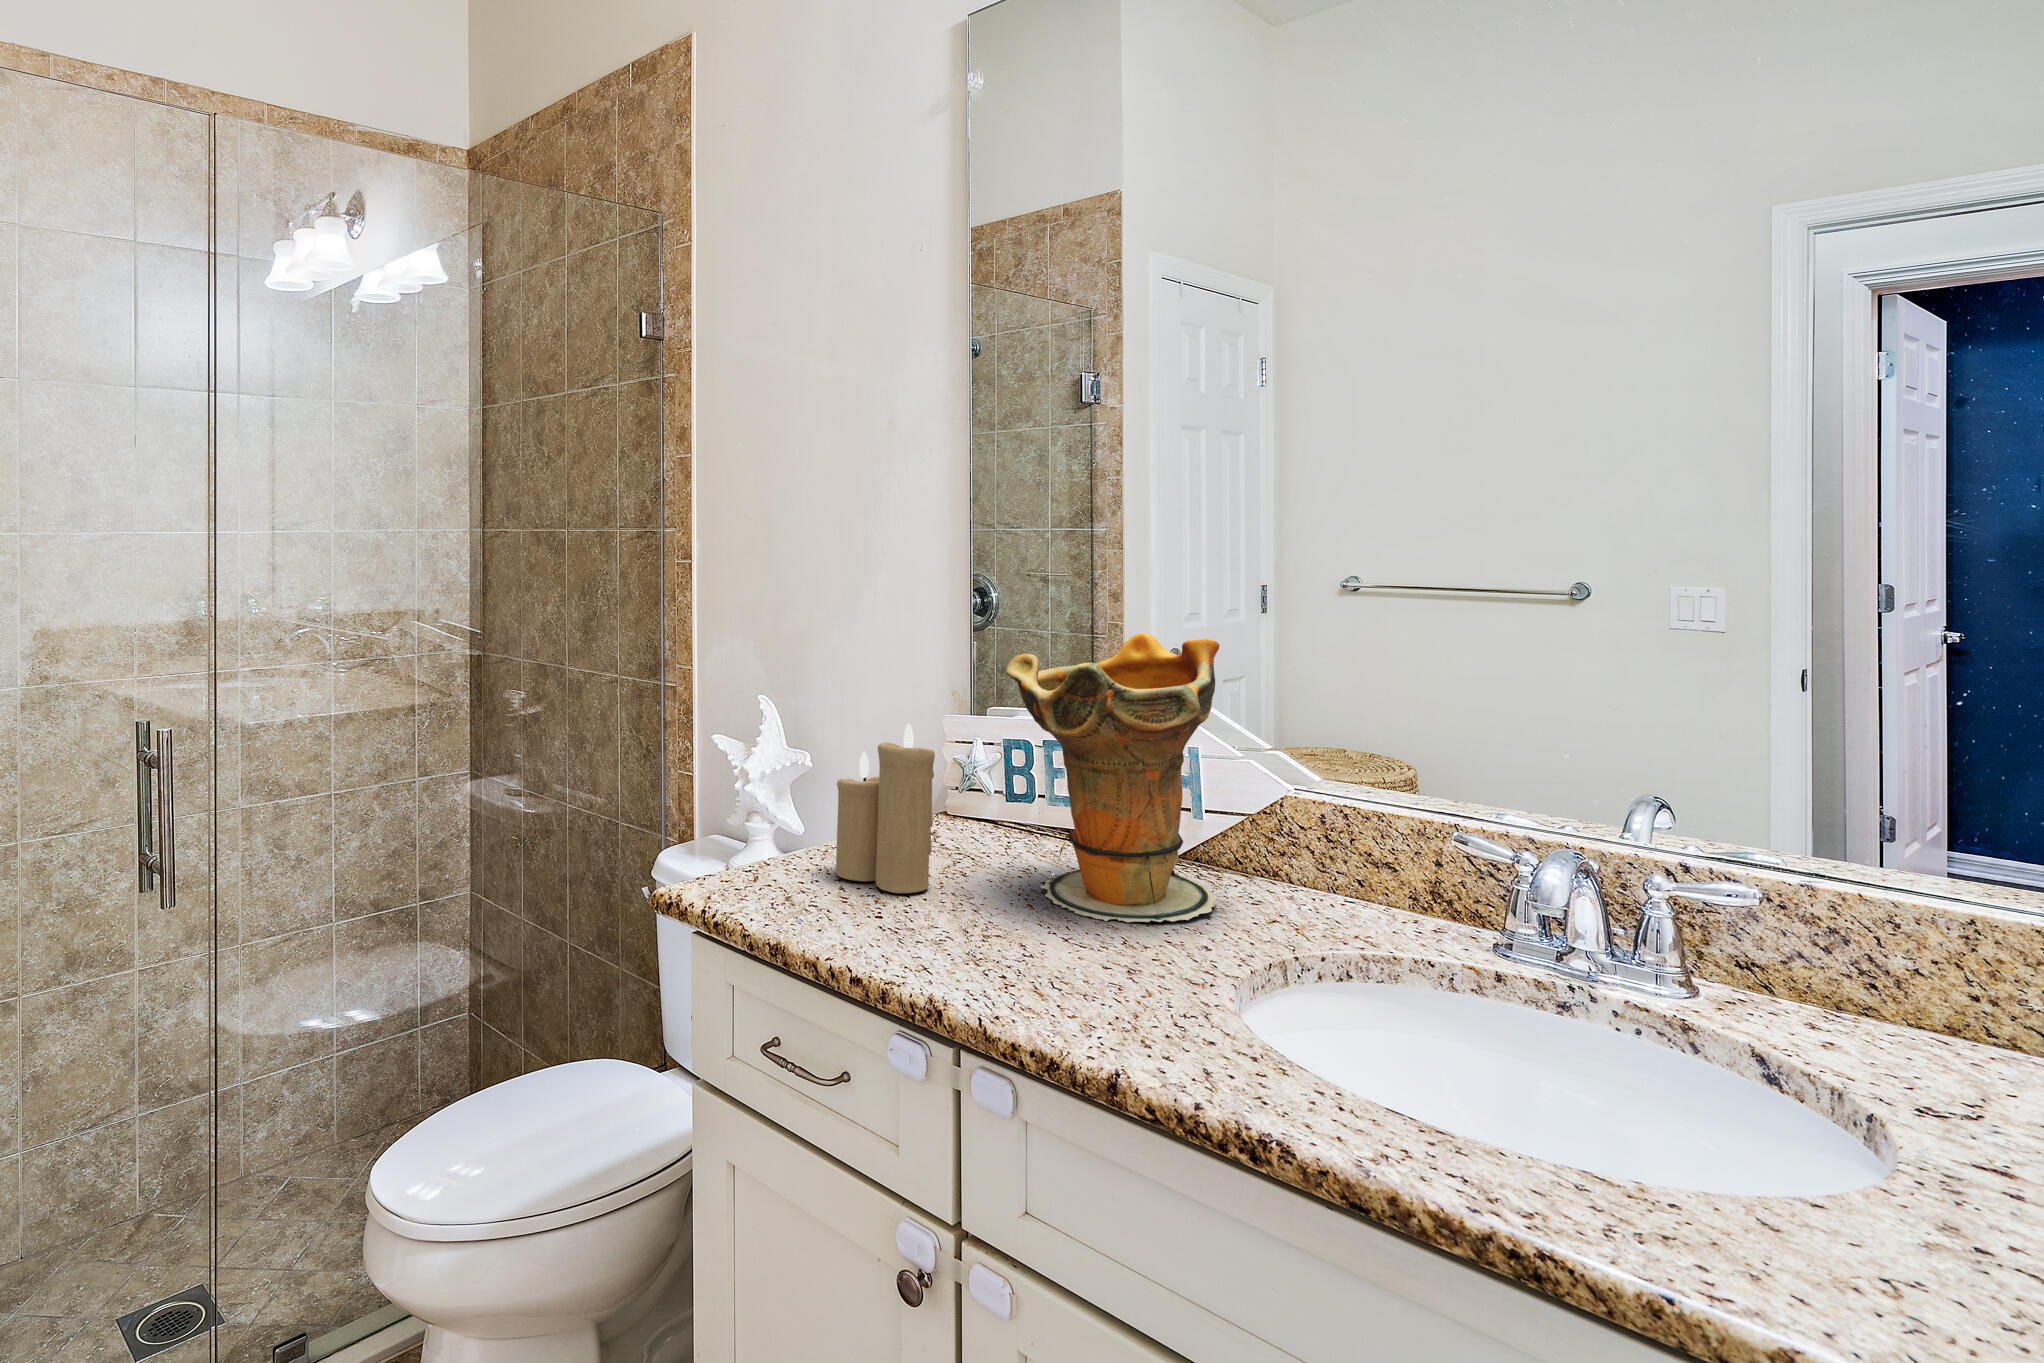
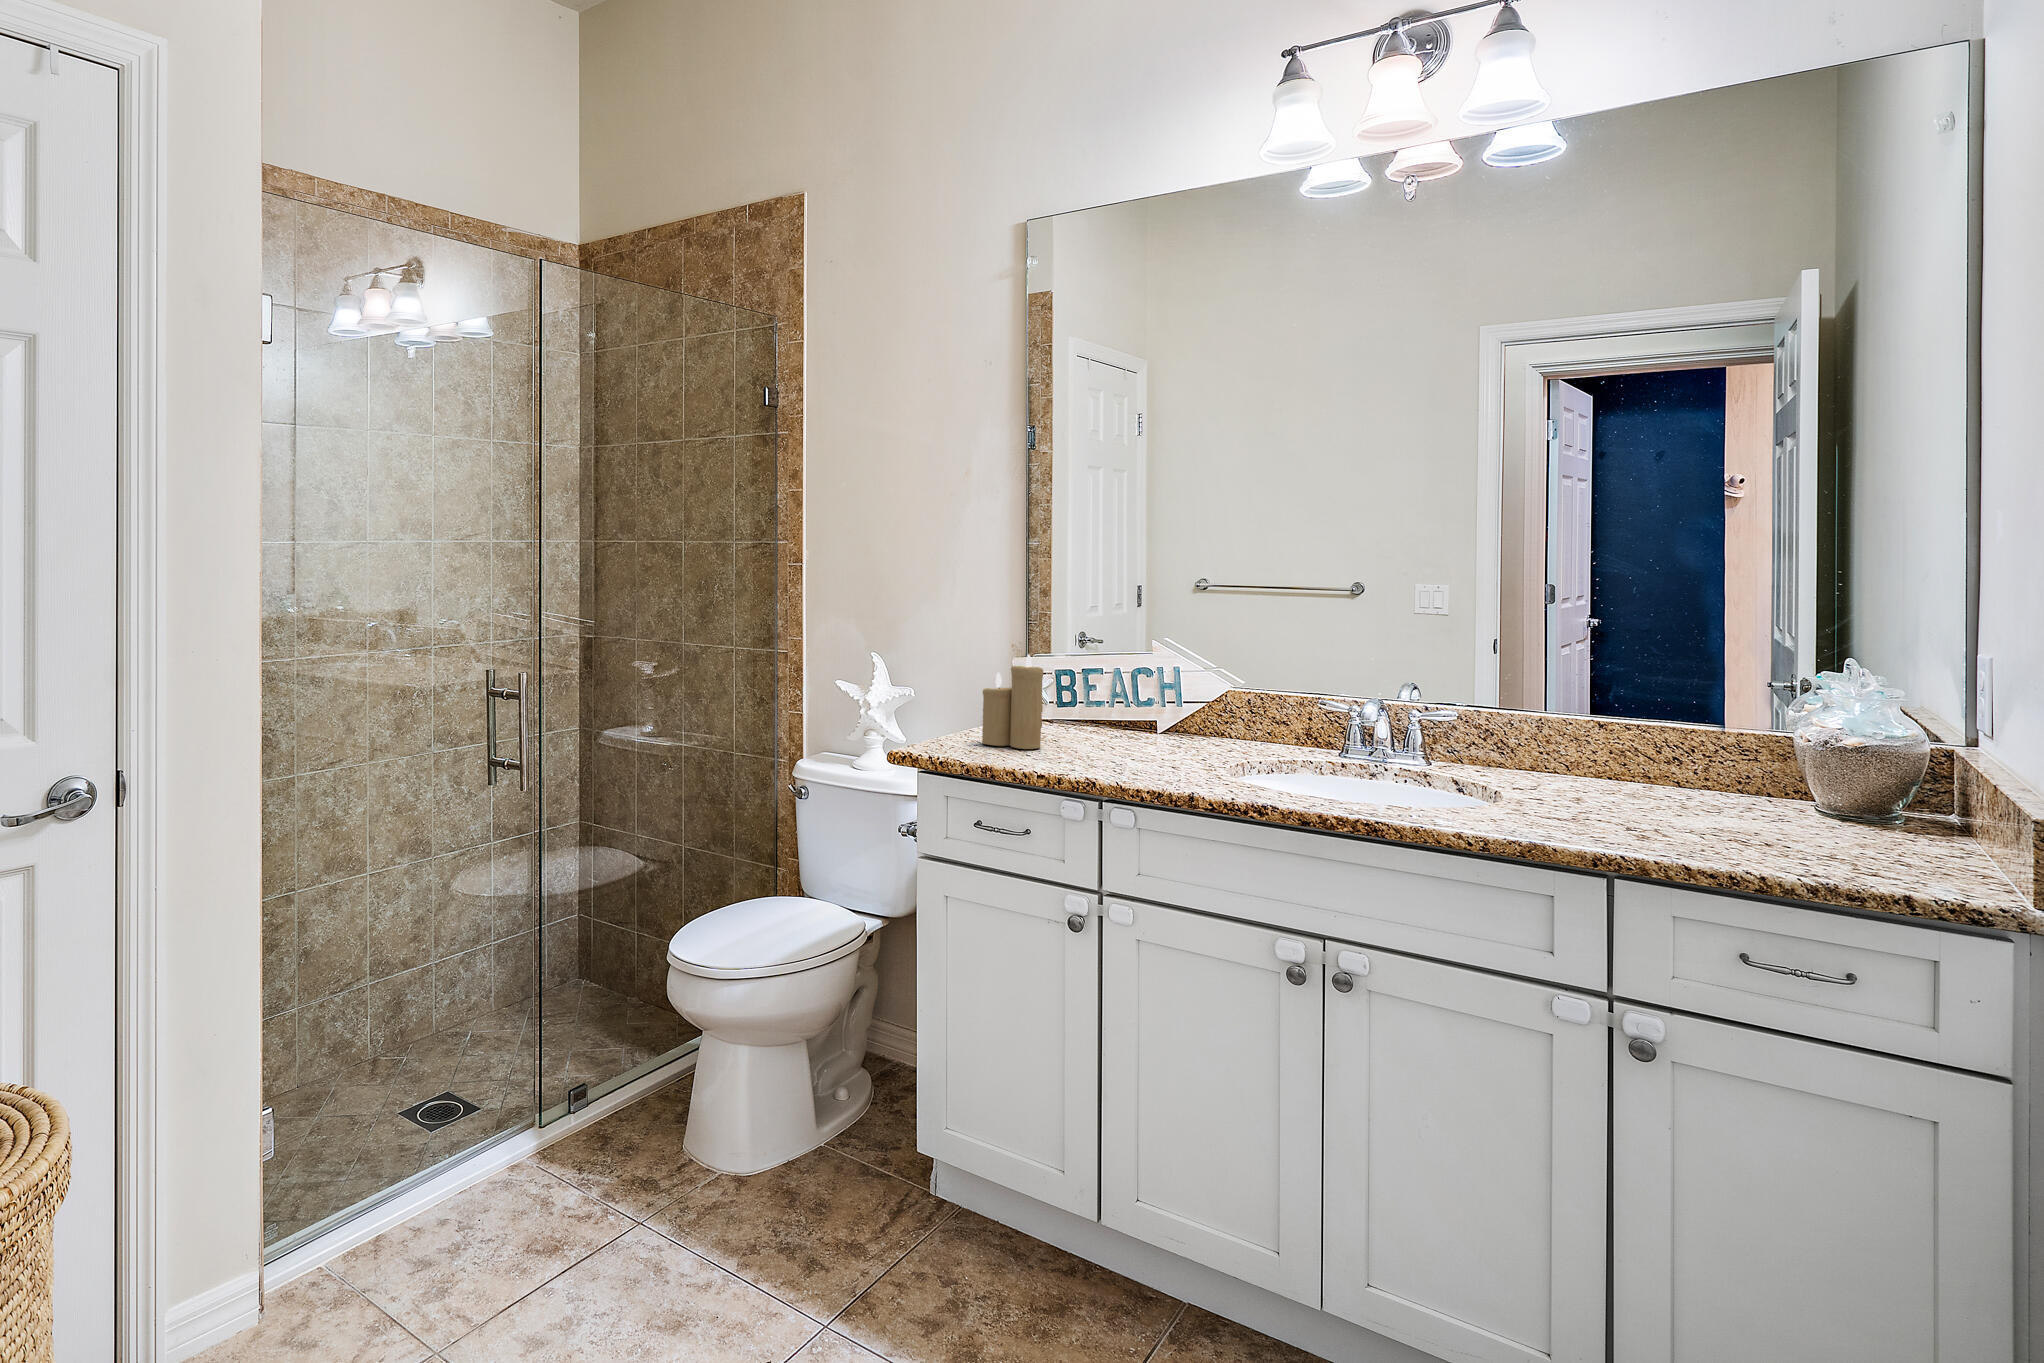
decorative vase: present [1006,633,1220,922] -> none [1085,602,1200,755]

